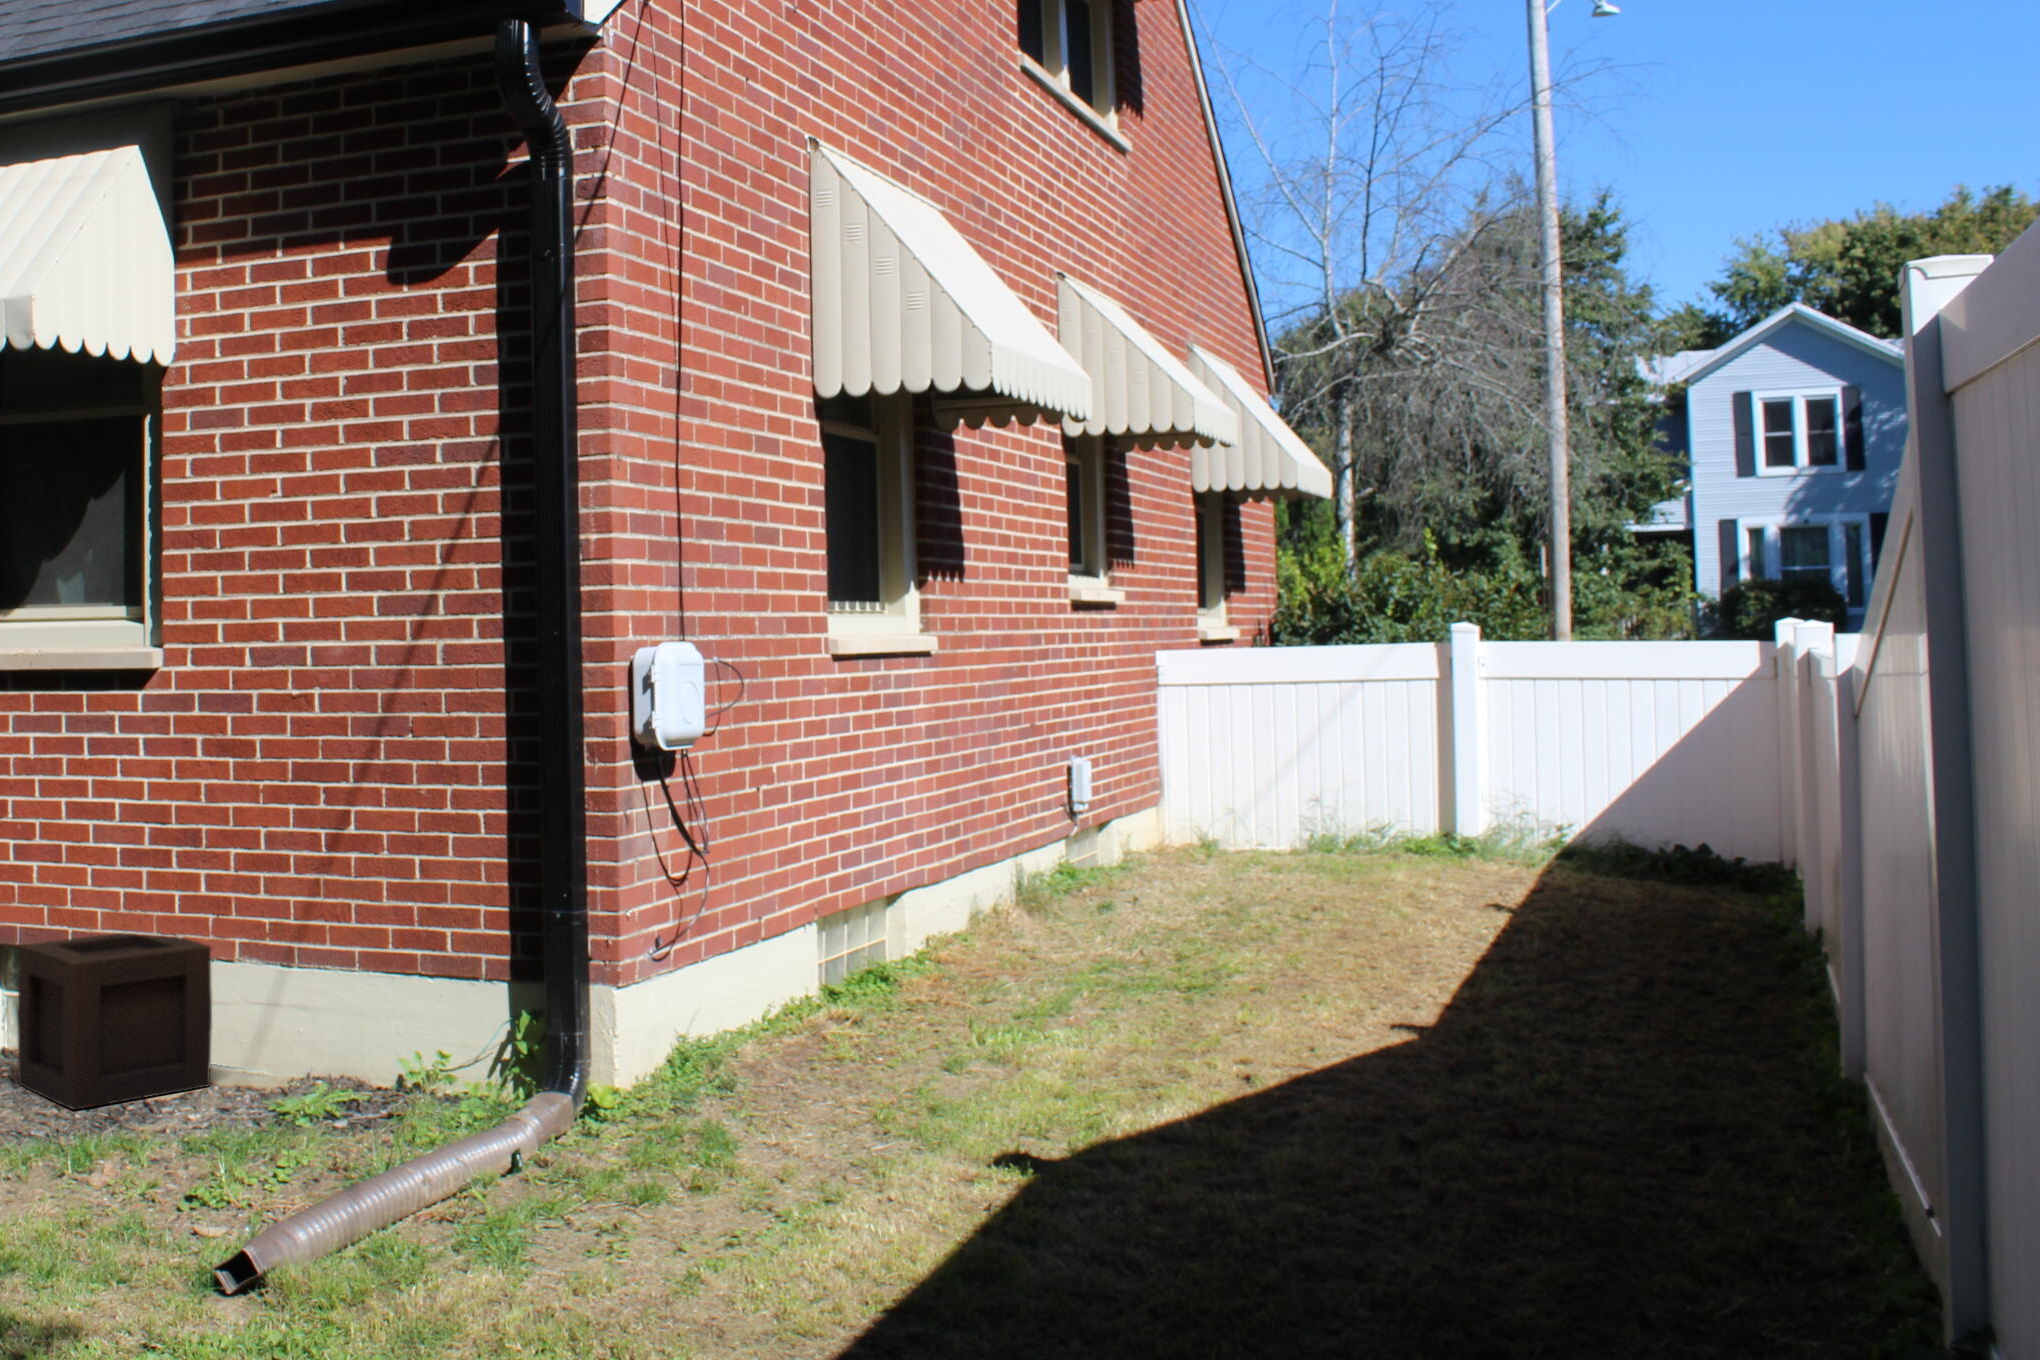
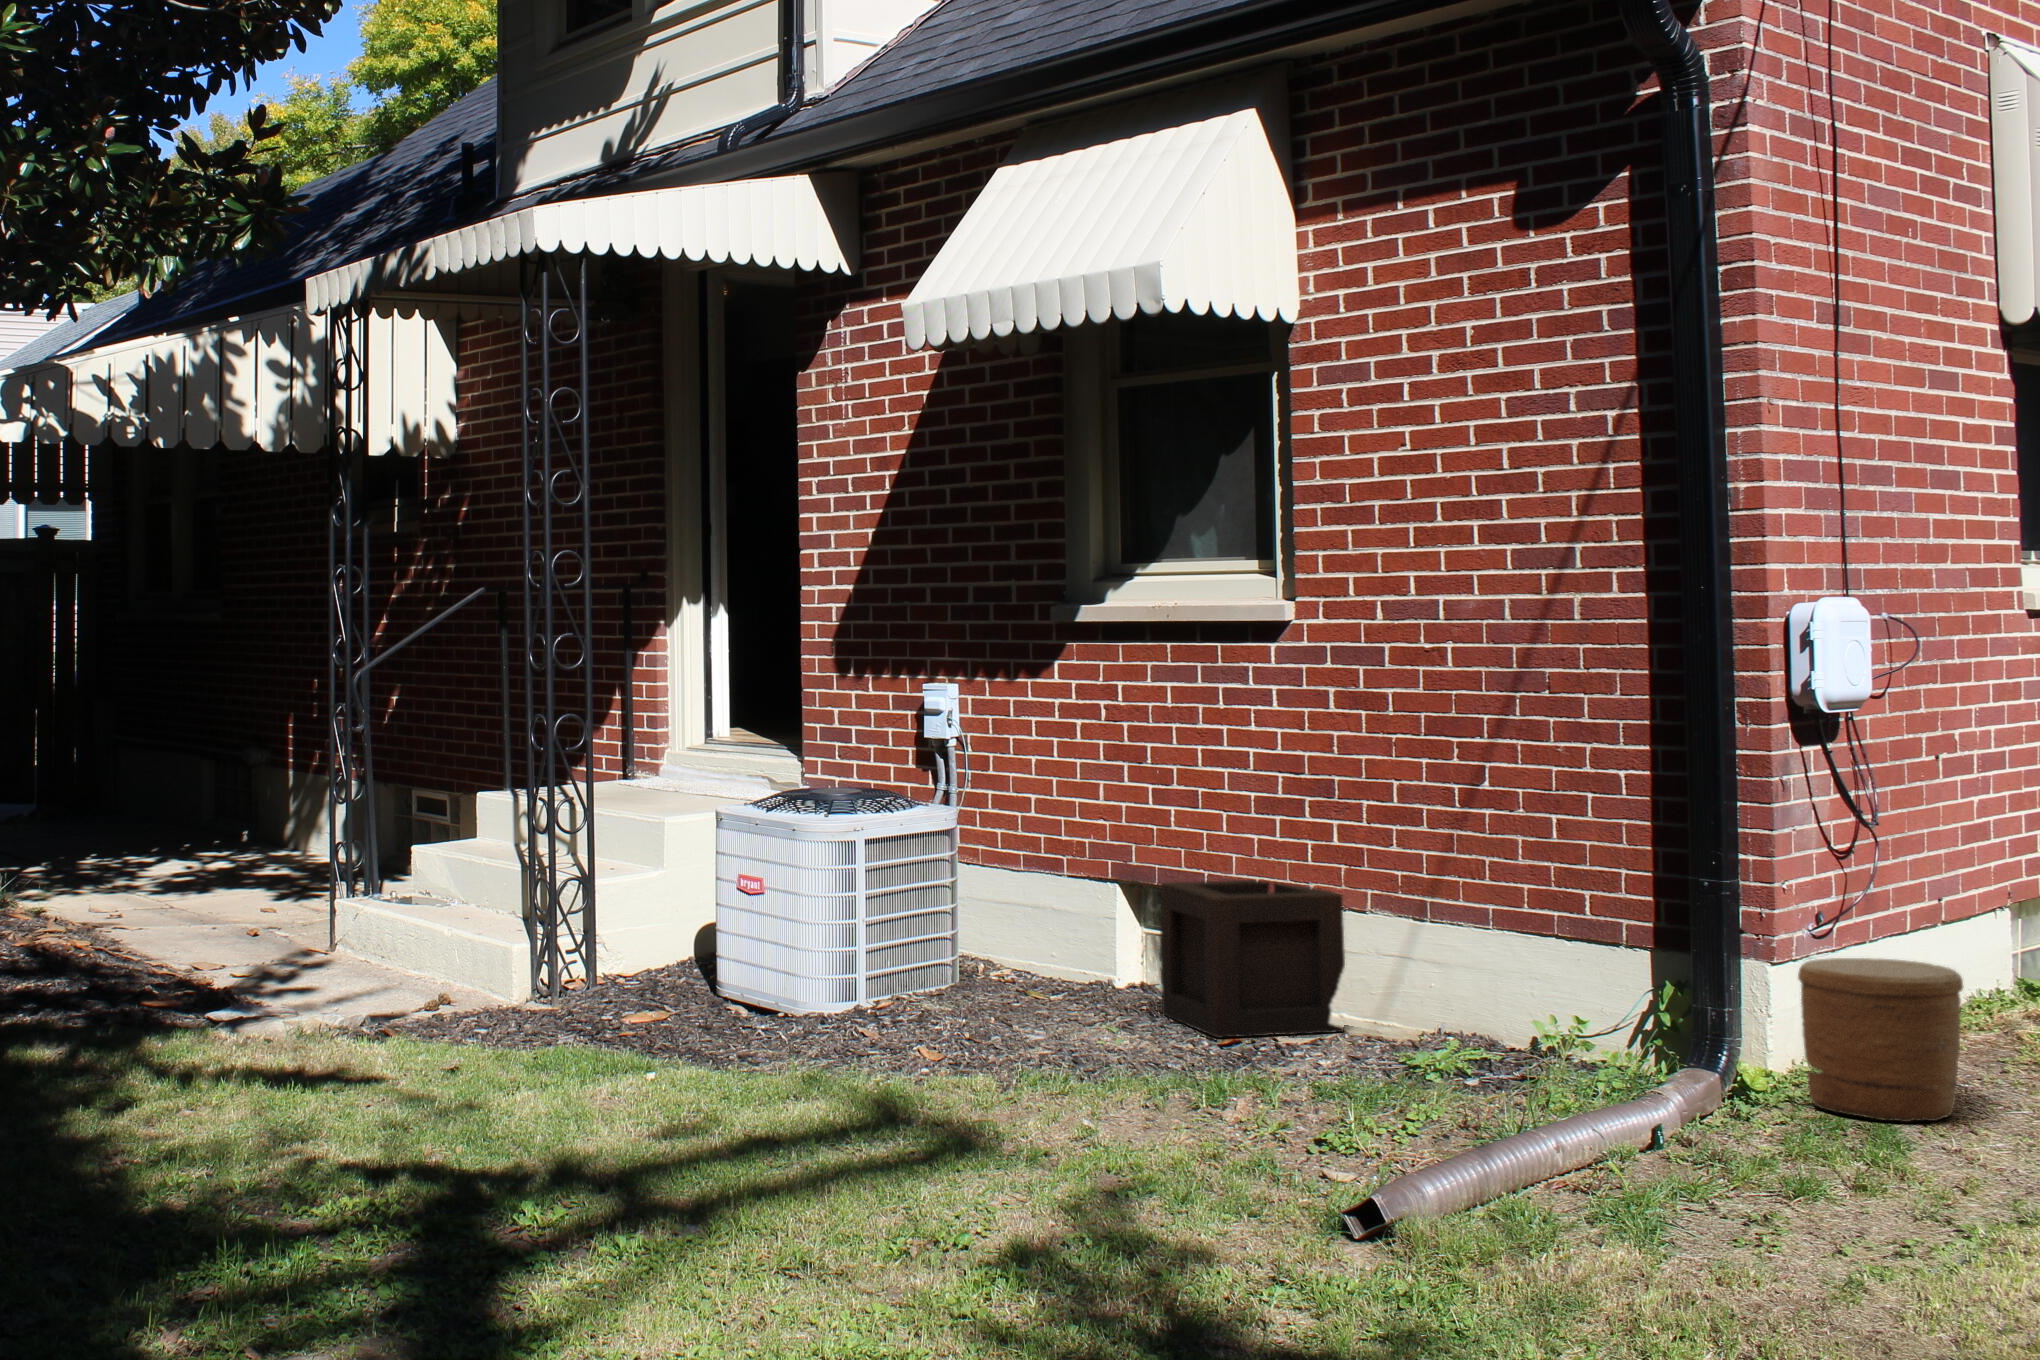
woven basket: none [640,978,780,1137] -> present [1798,958,1963,1122]

